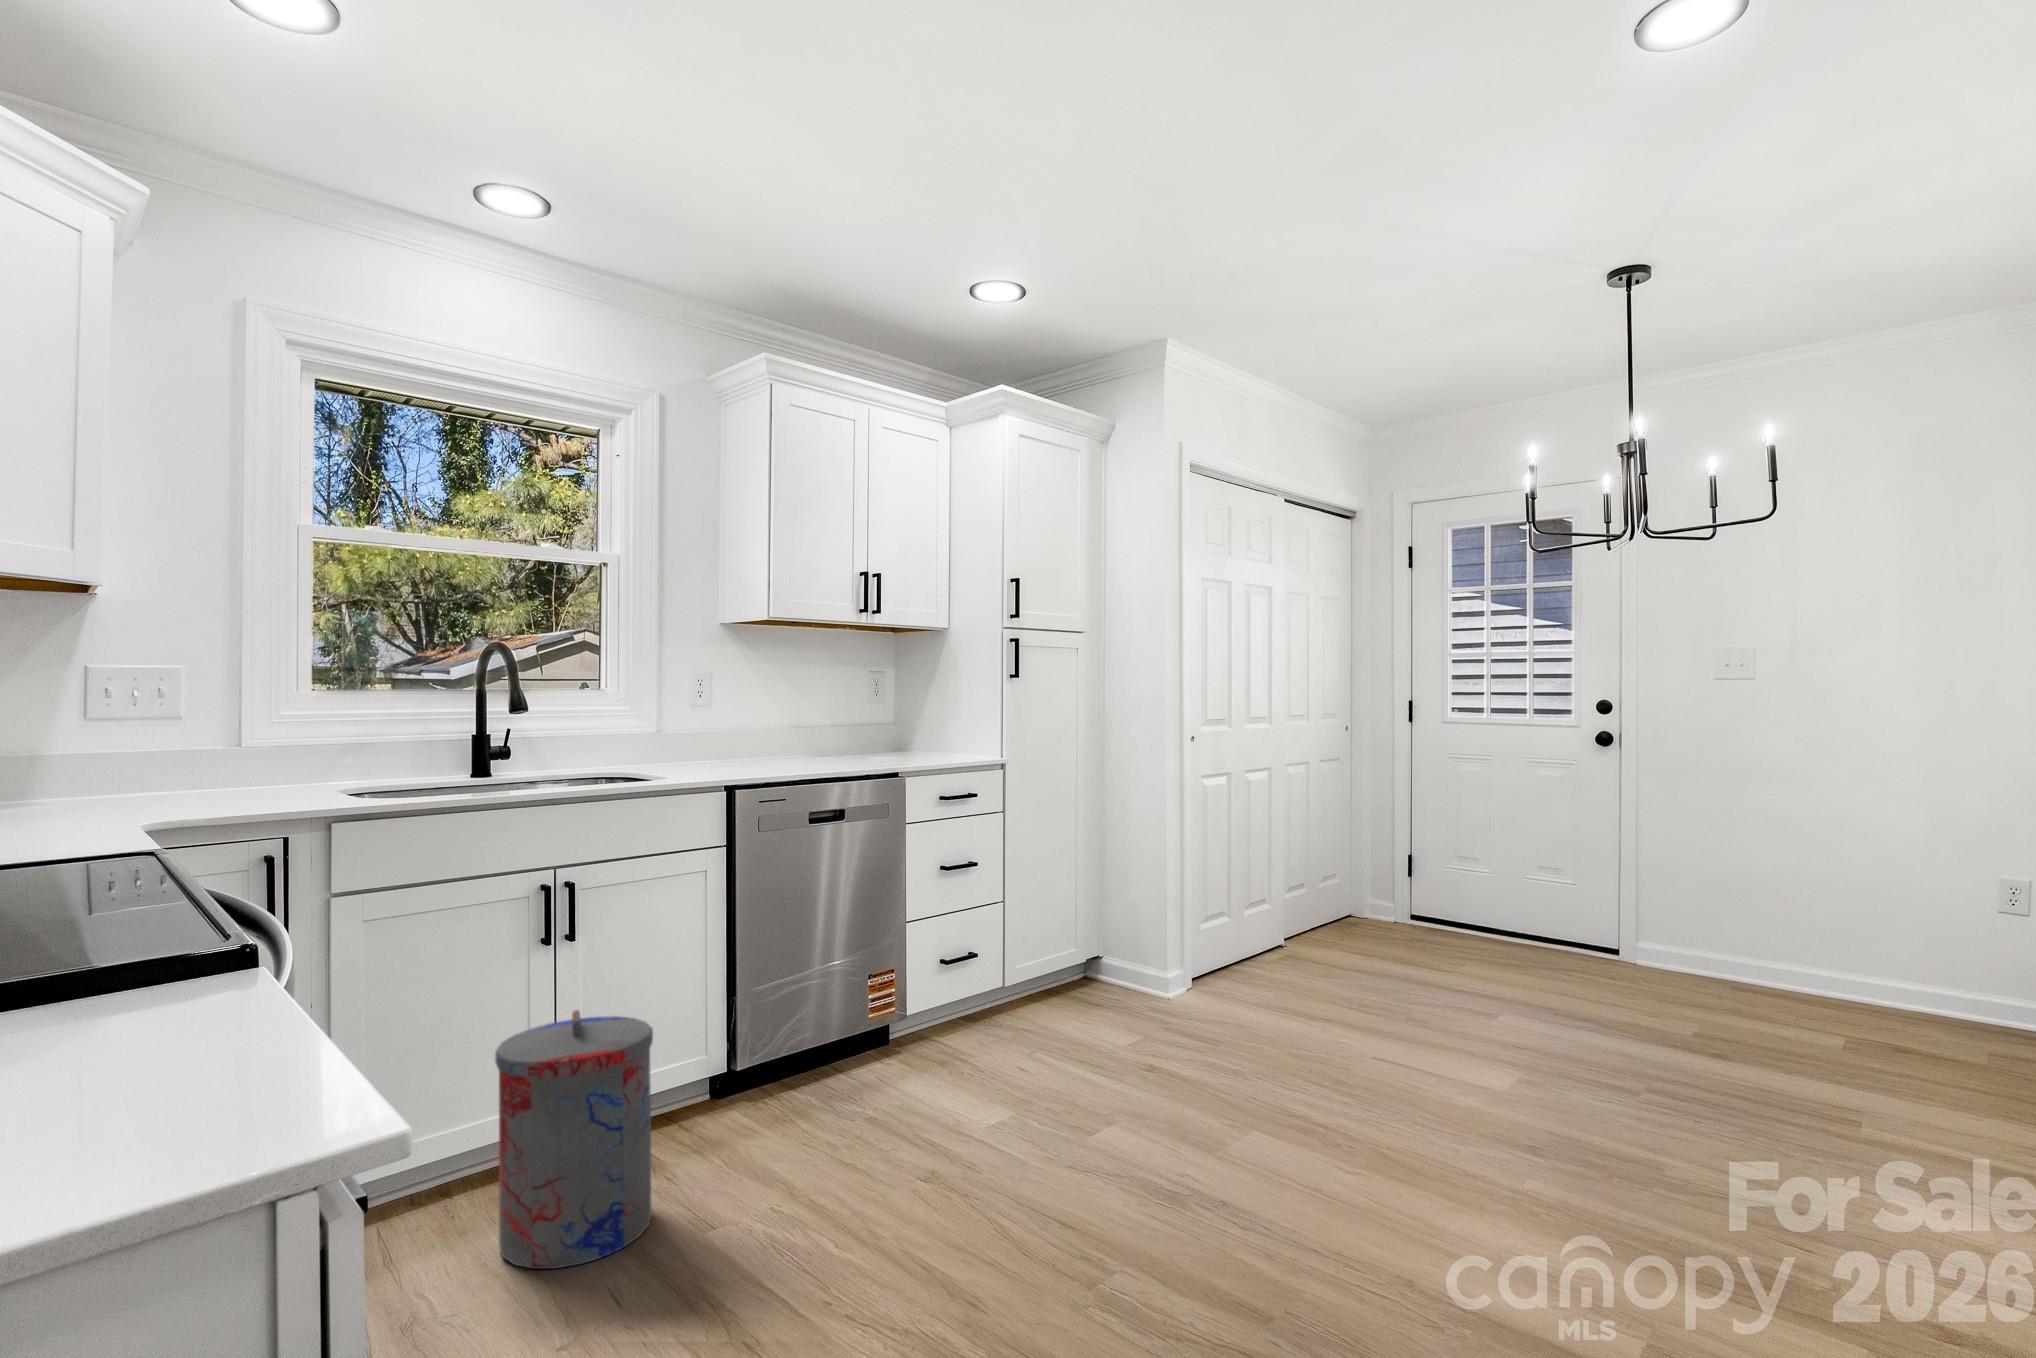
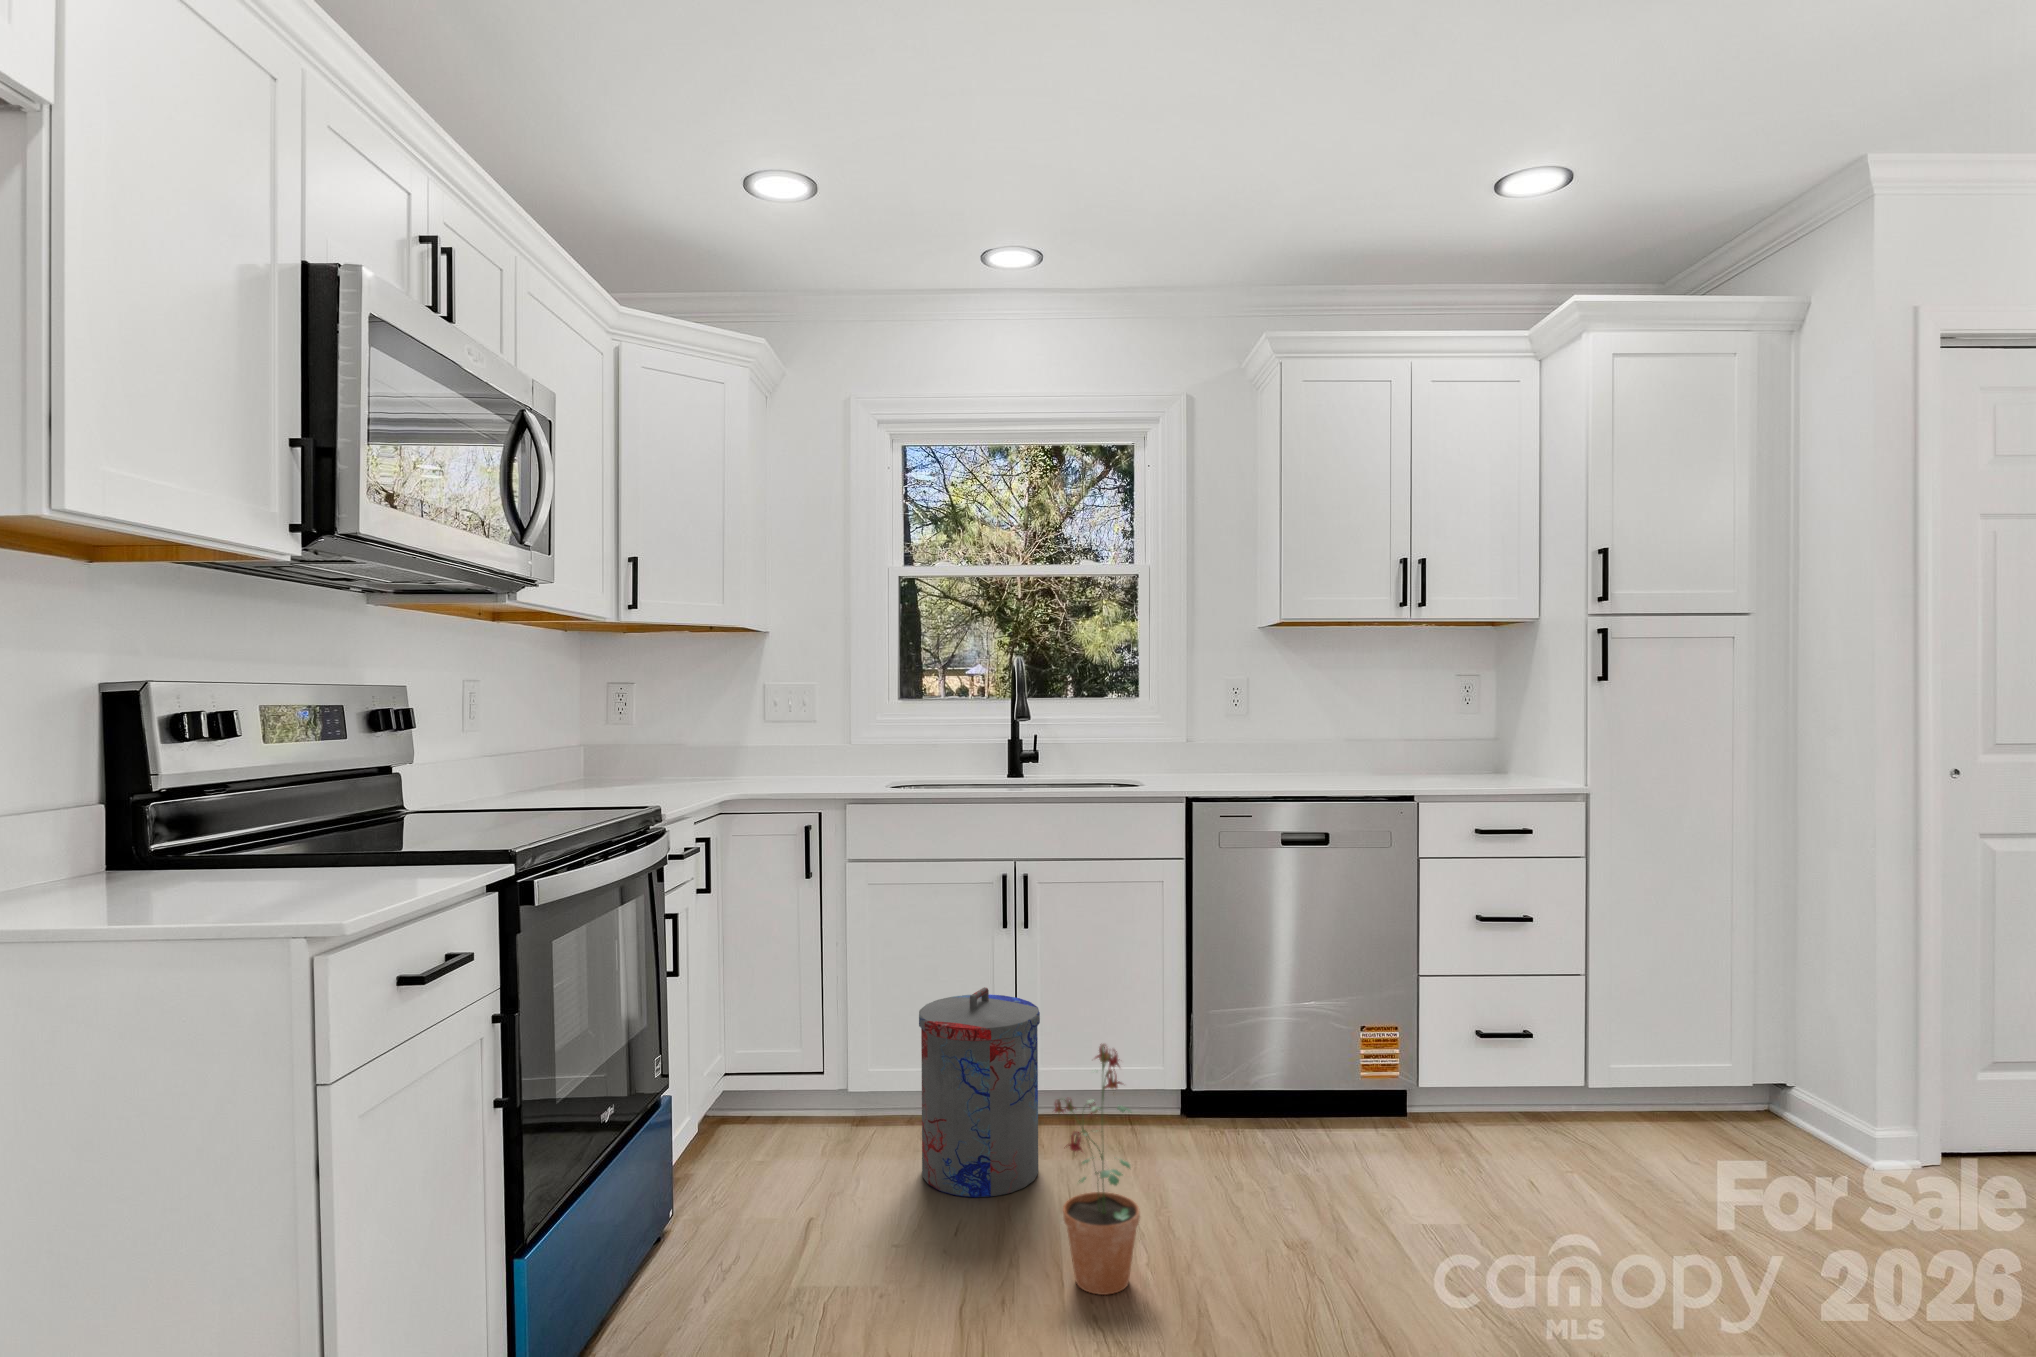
potted plant: none [761,1018,886,1279] -> present [1054,1044,1140,1295]

